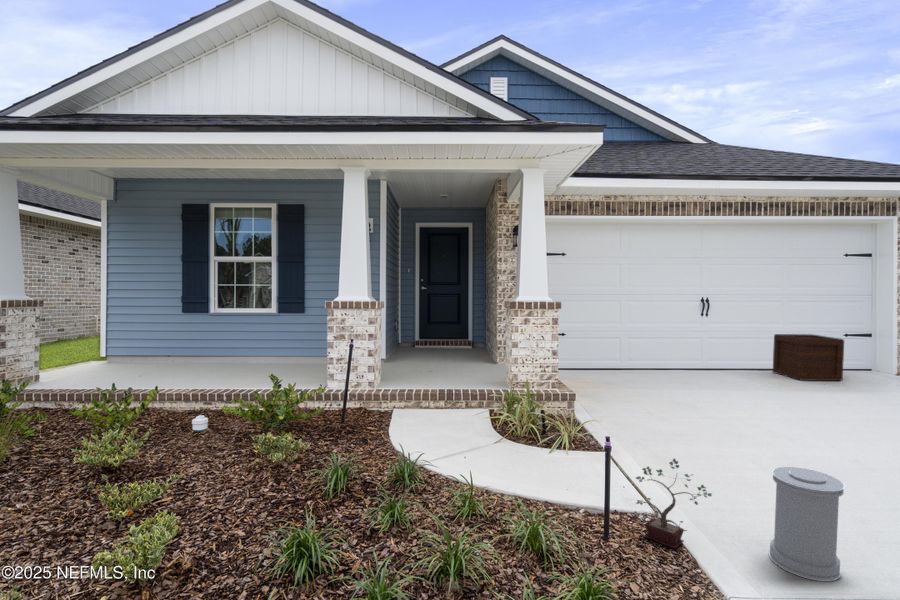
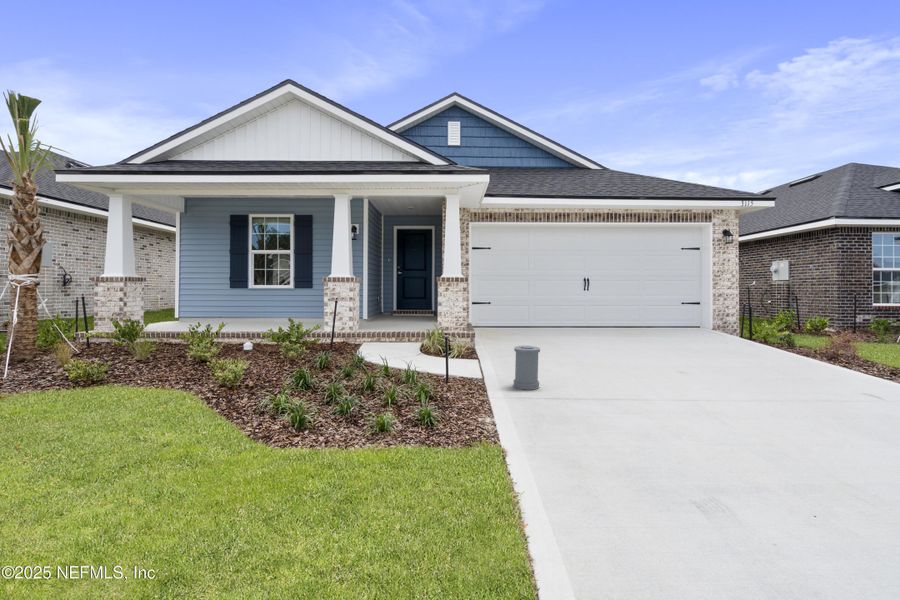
wooden crate: present [773,334,844,381] -> none [631,304,672,334]
potted plant: present [636,459,712,549] -> none [460,343,486,382]

